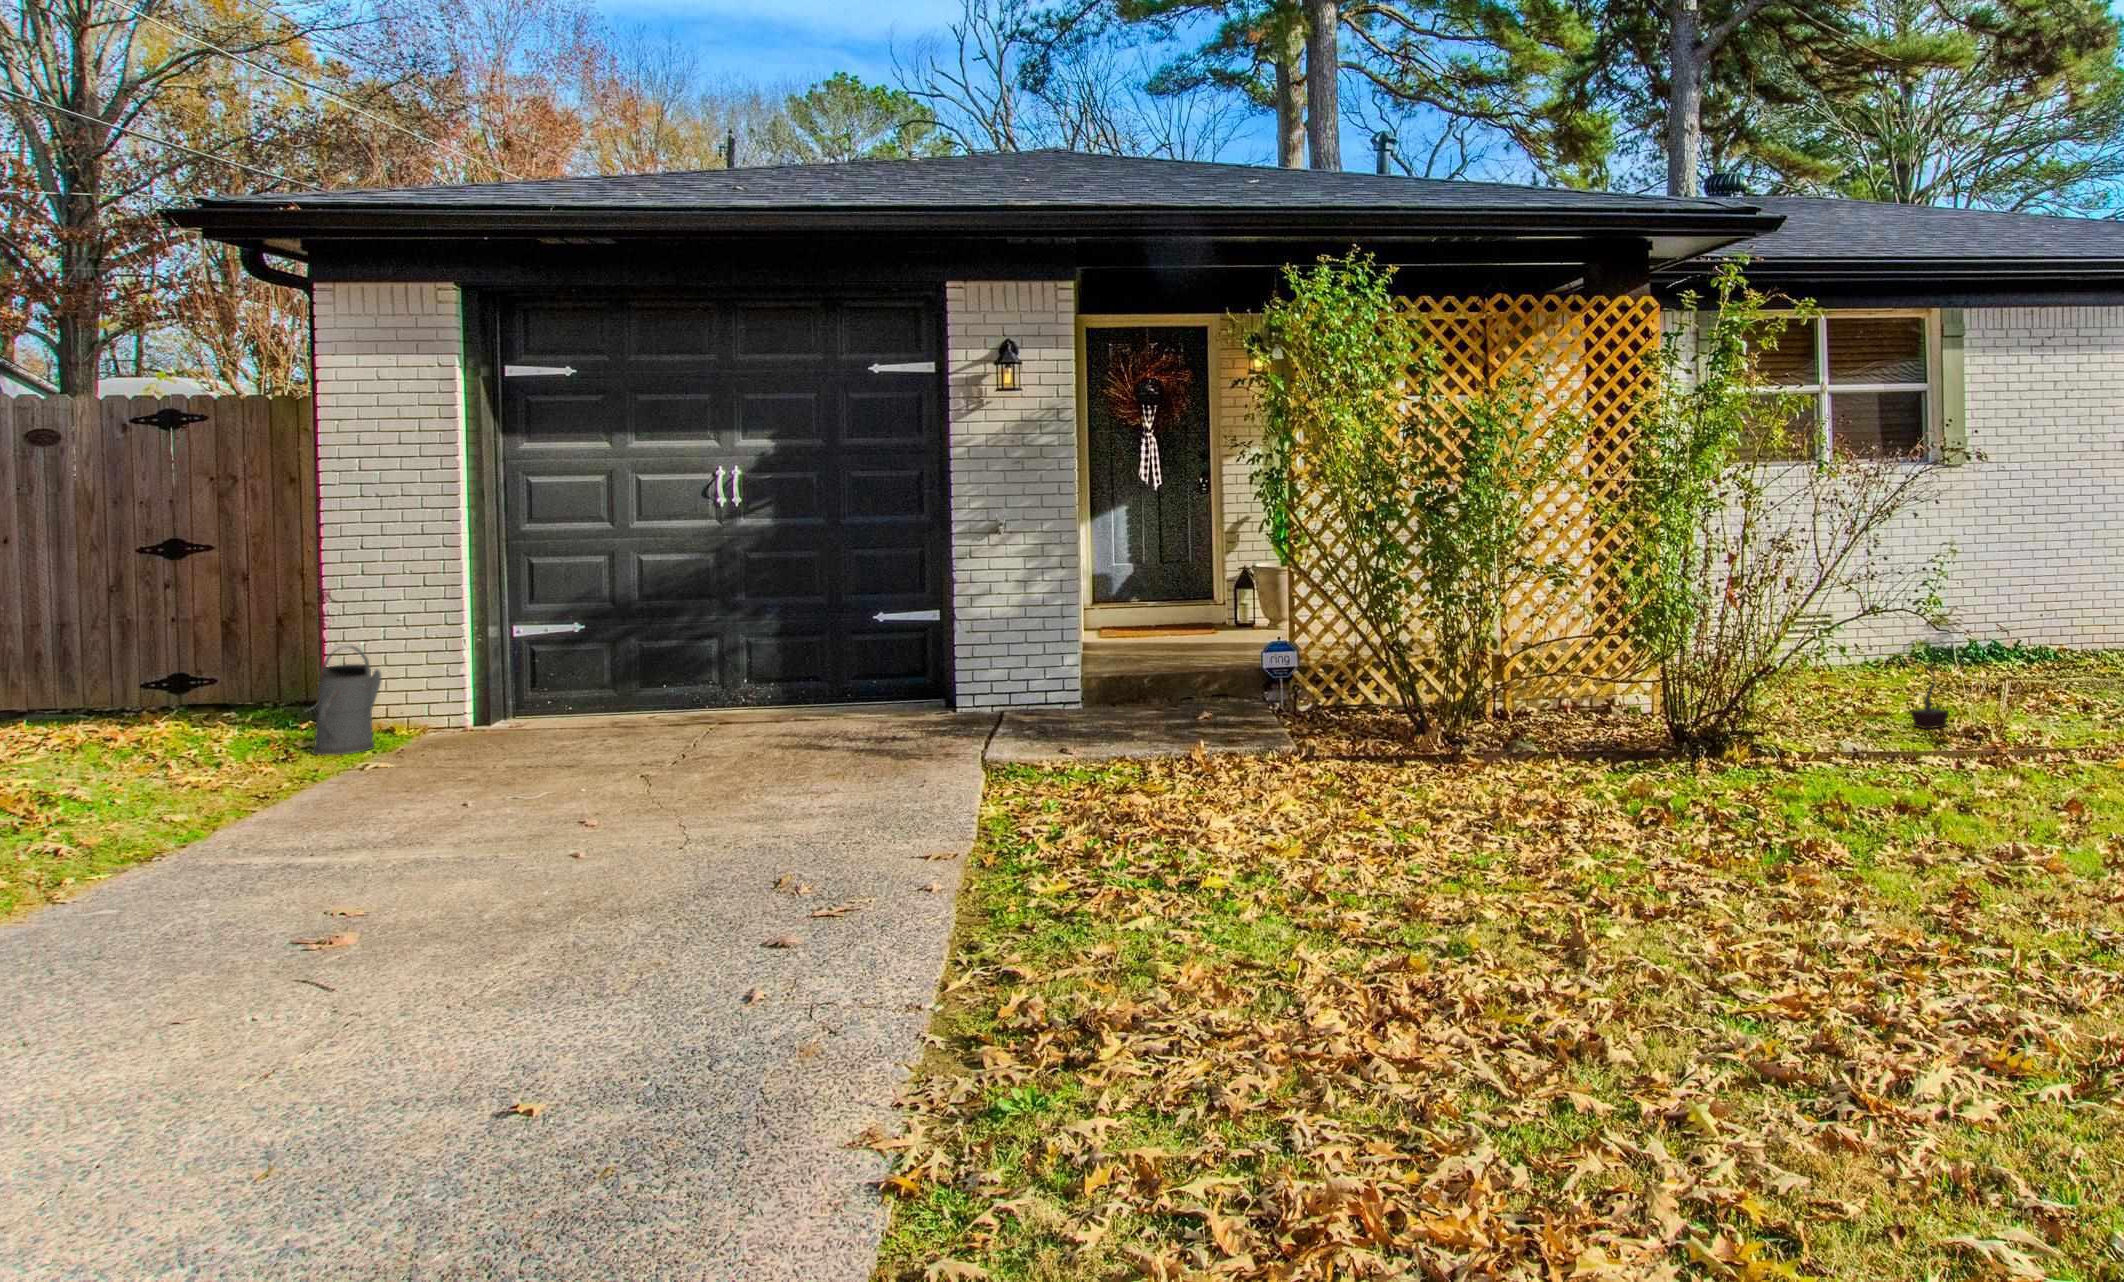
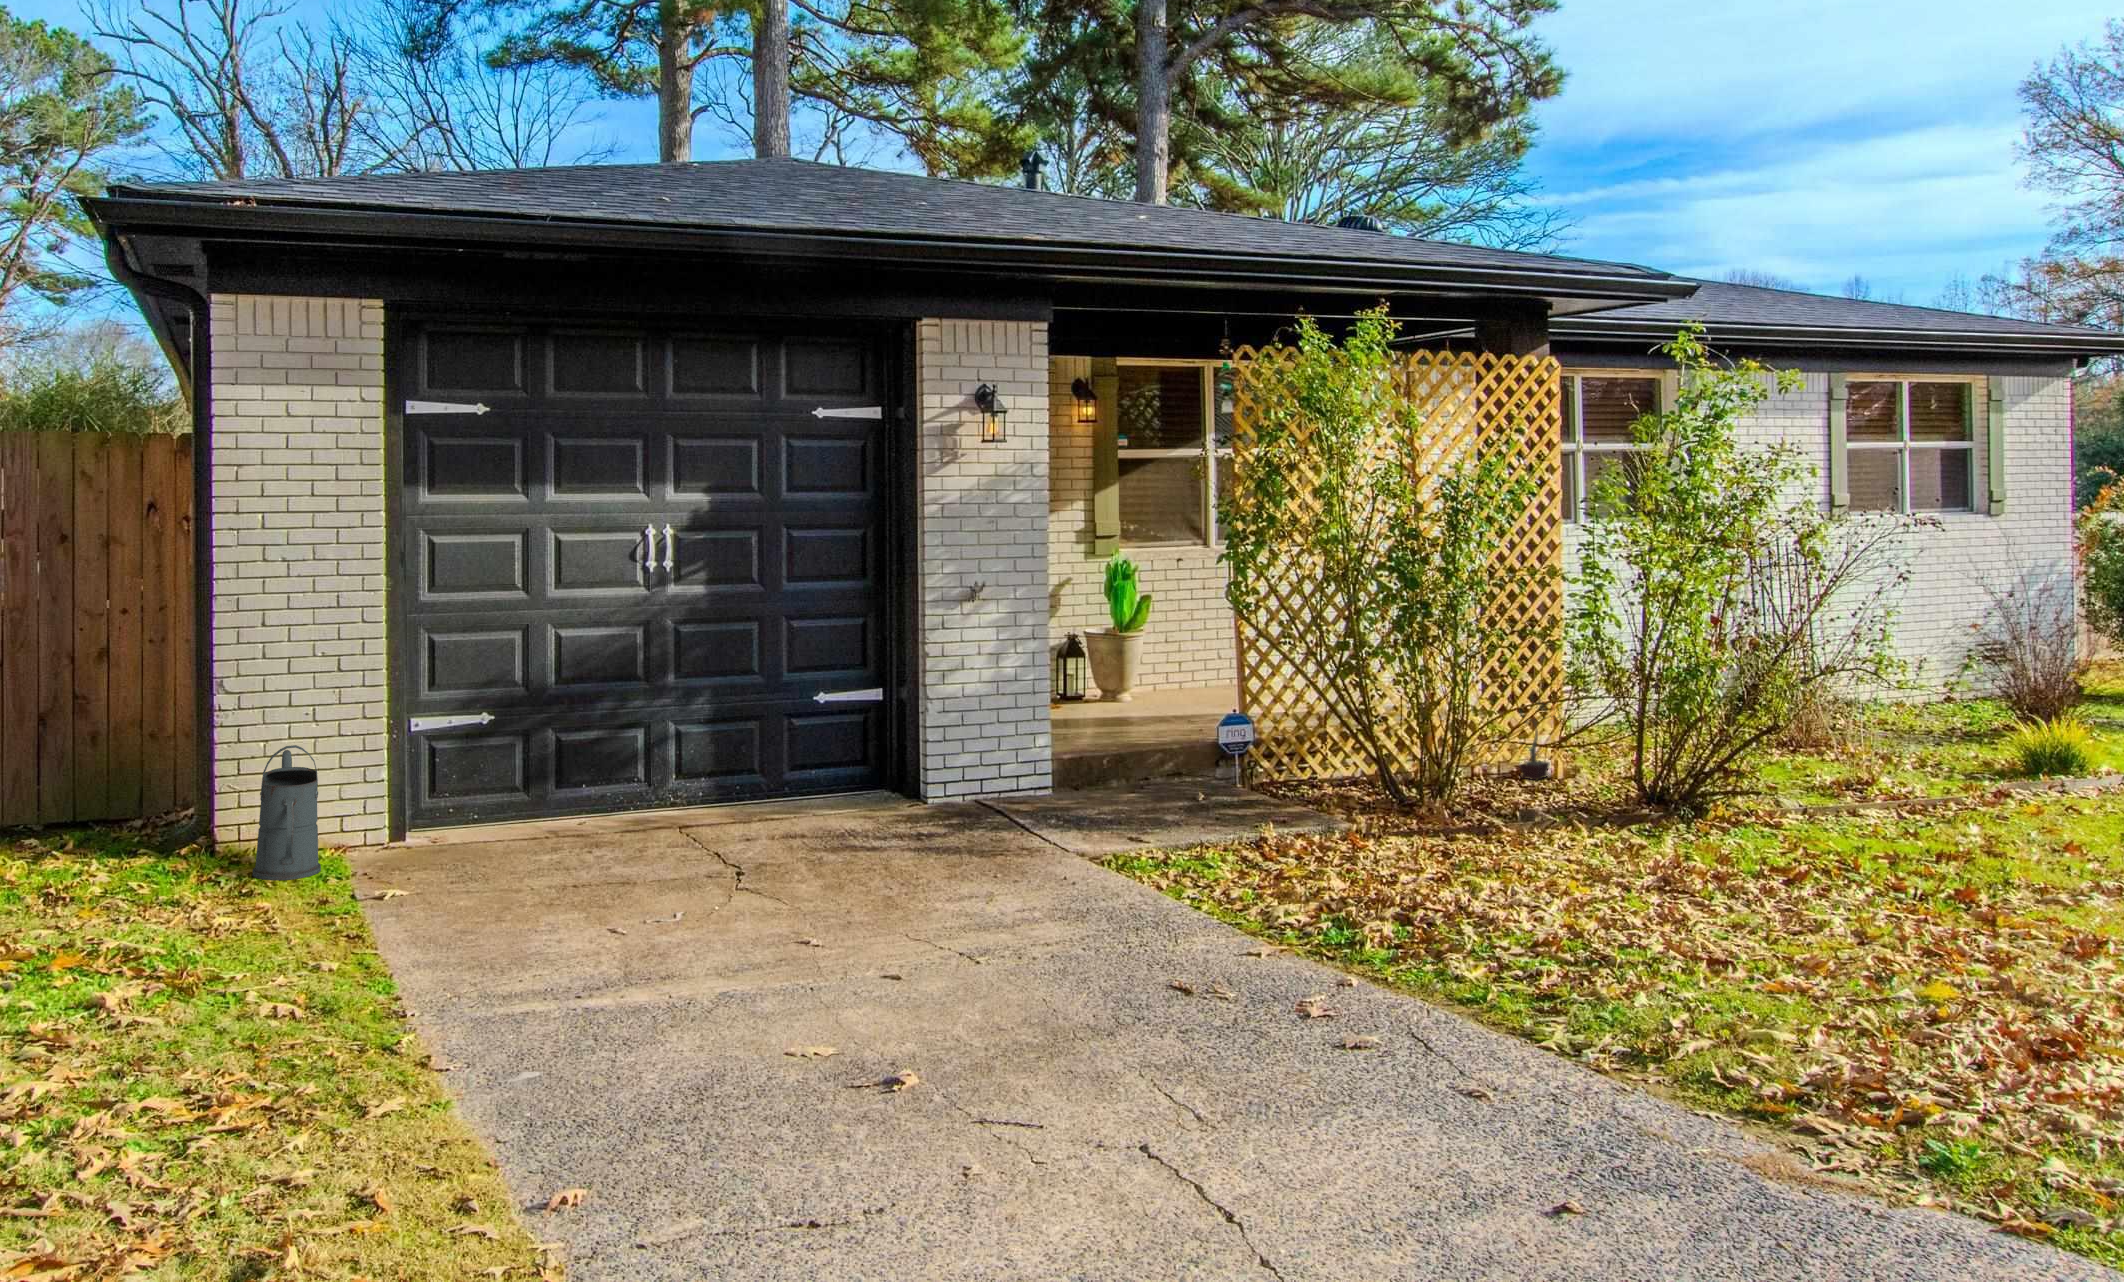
potted plant: present [1907,637,1964,729] -> present [1519,705,1562,780]

